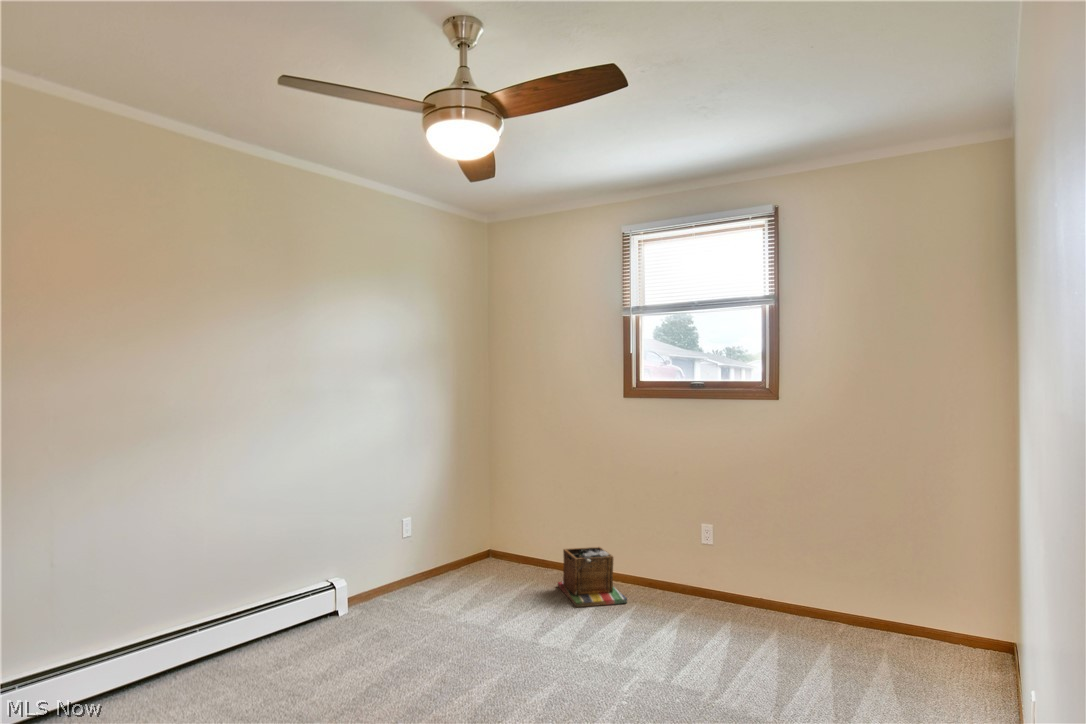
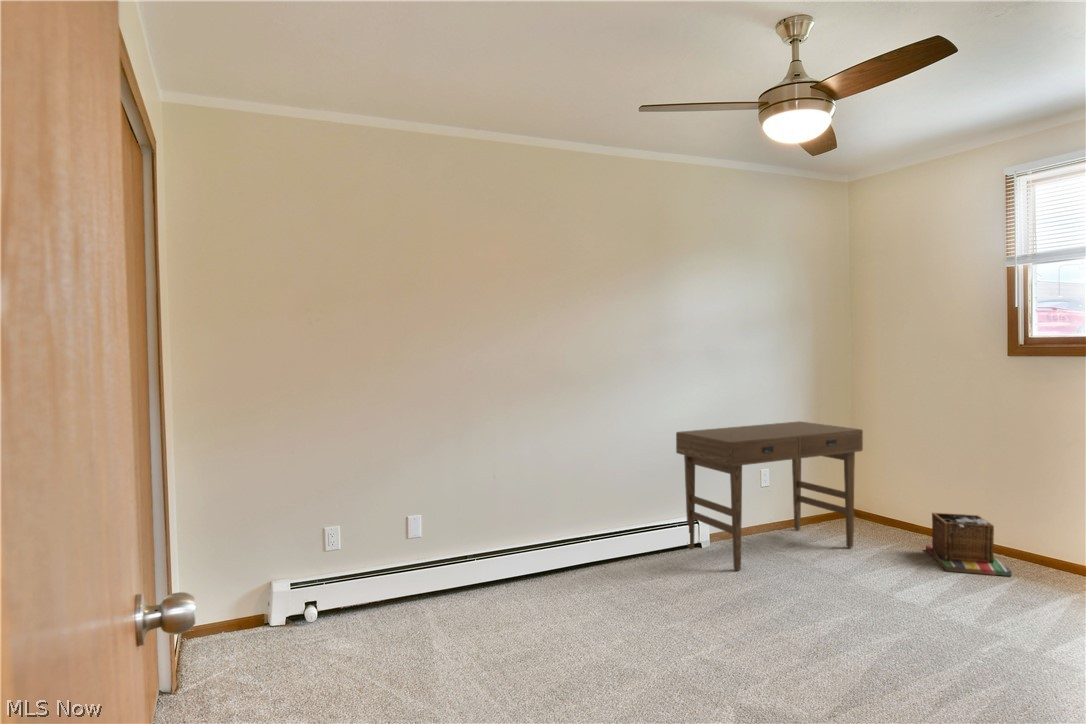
desk: none [306,463,505,646] -> present [676,422,863,571]

